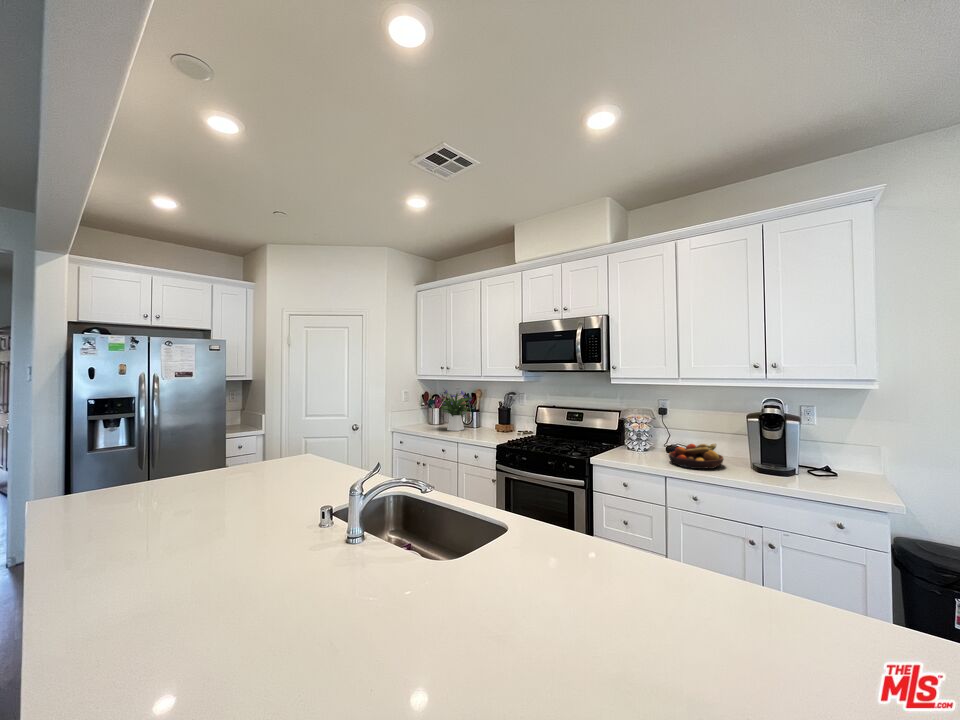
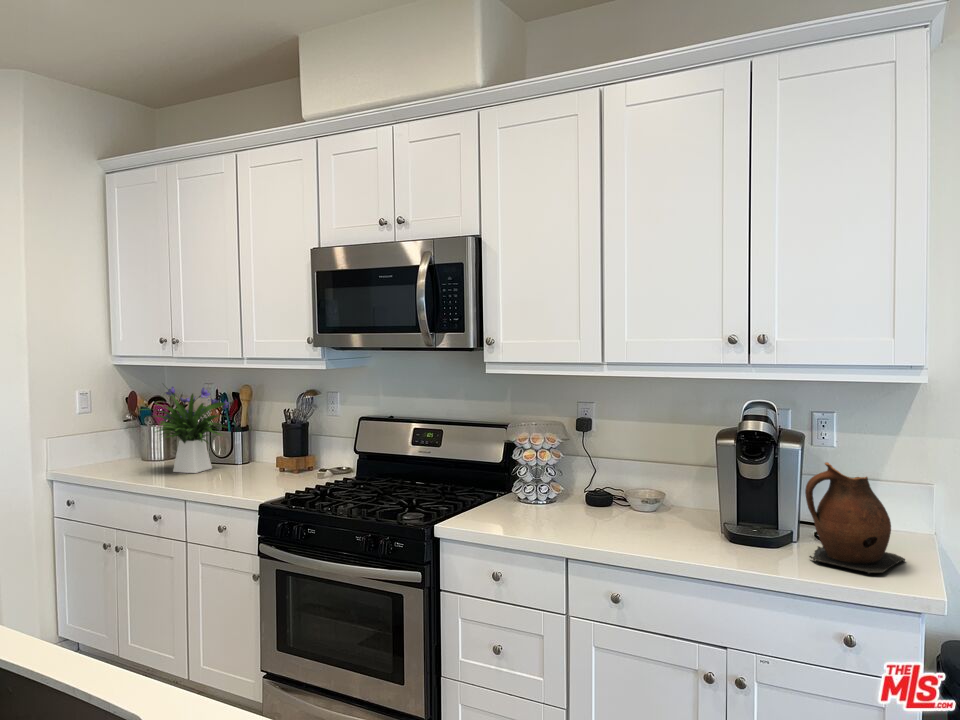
ceramic pitcher: none [805,431,870,491] -> present [805,462,905,574]
fruit bowl: present [669,444,723,469] -> none [580,487,676,540]

